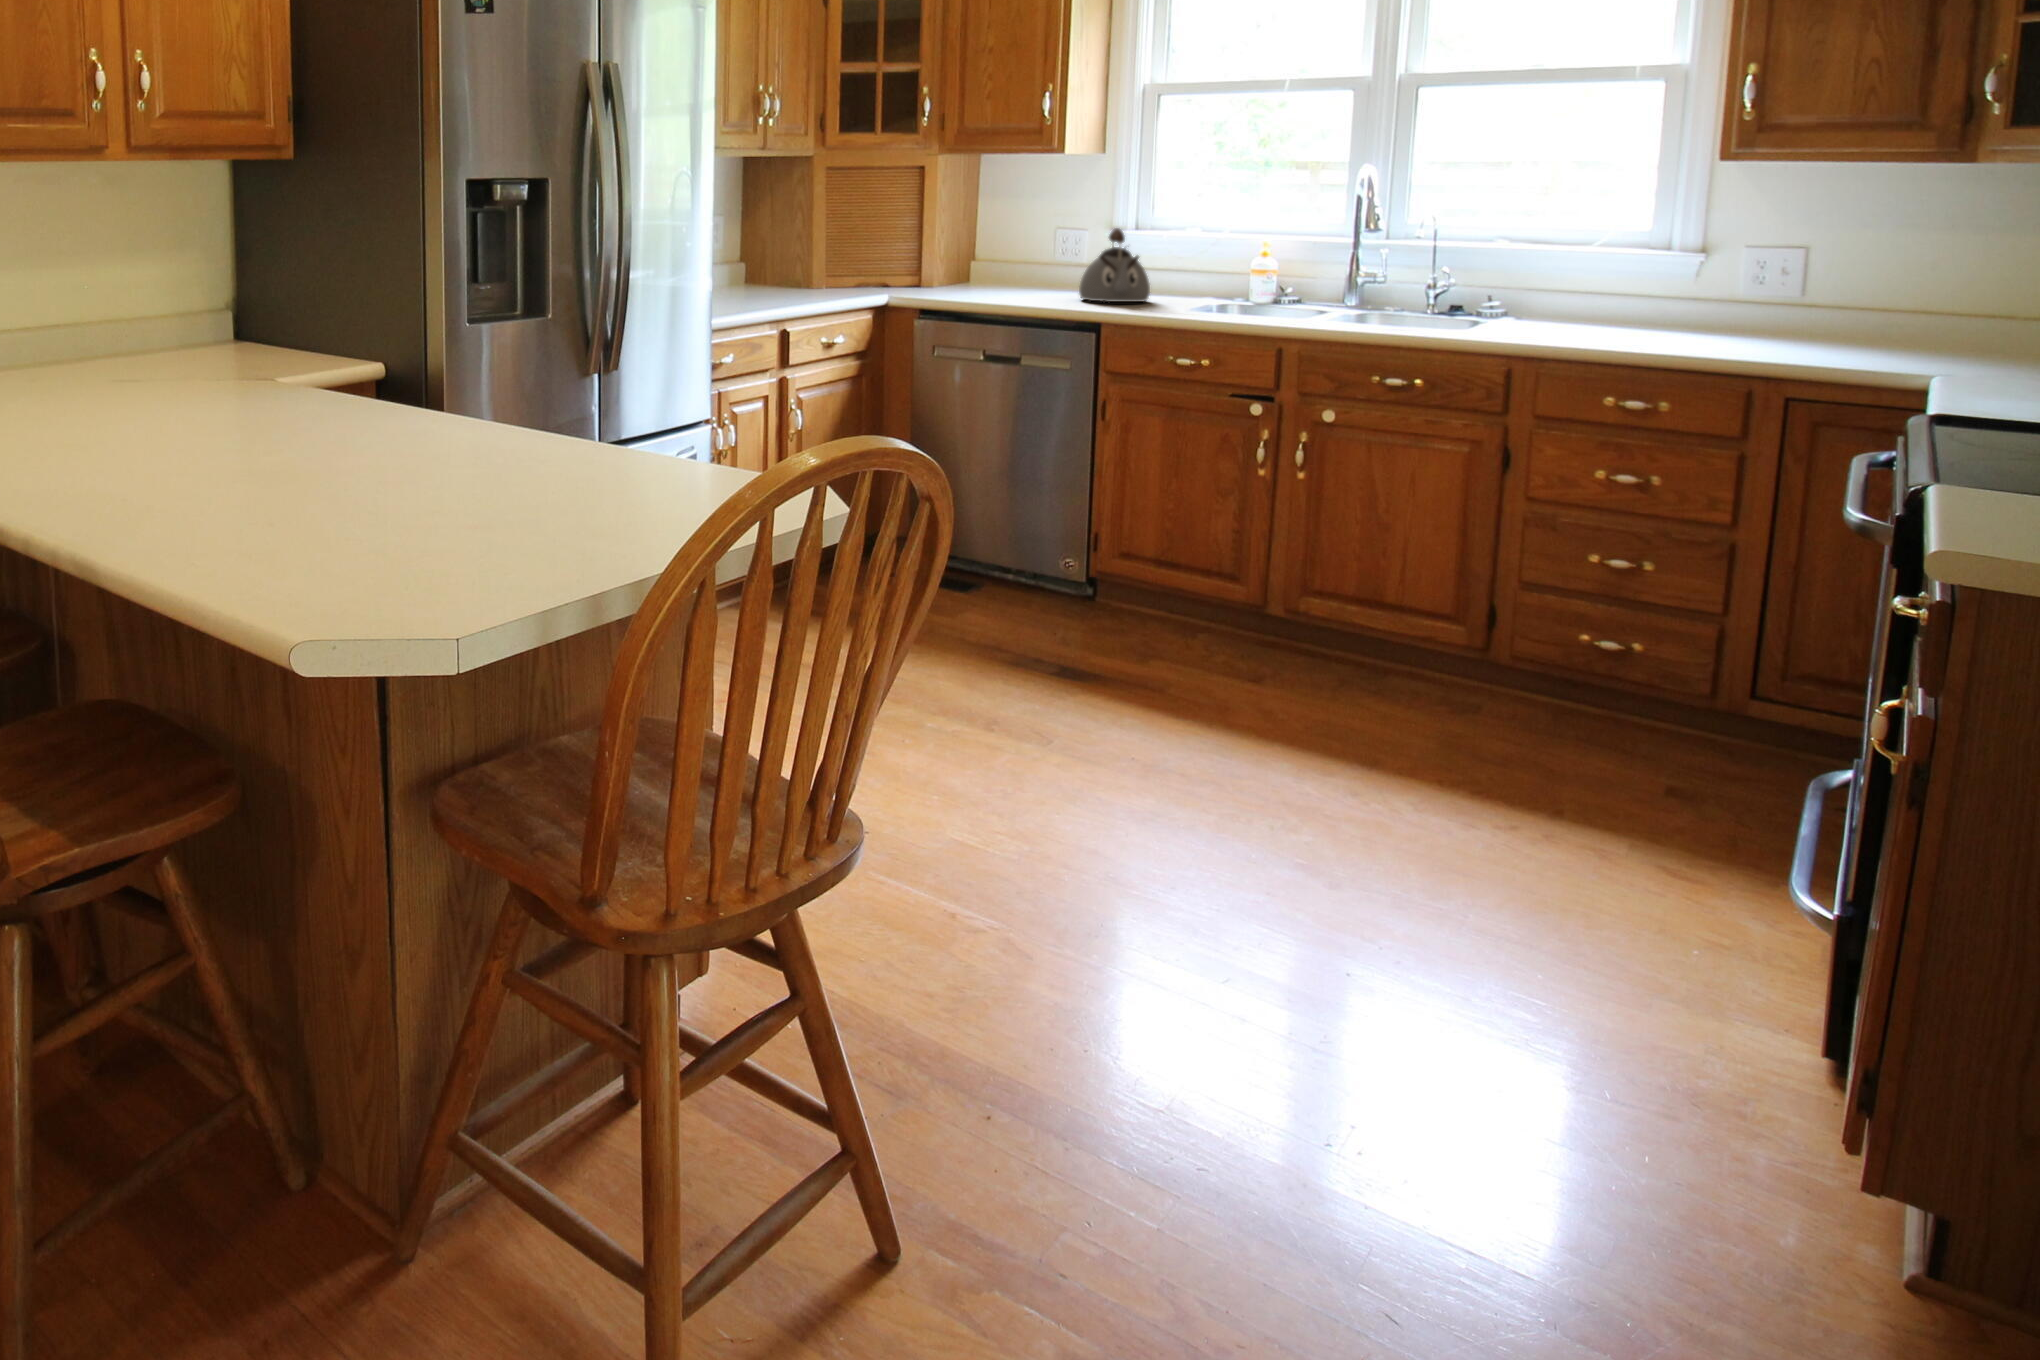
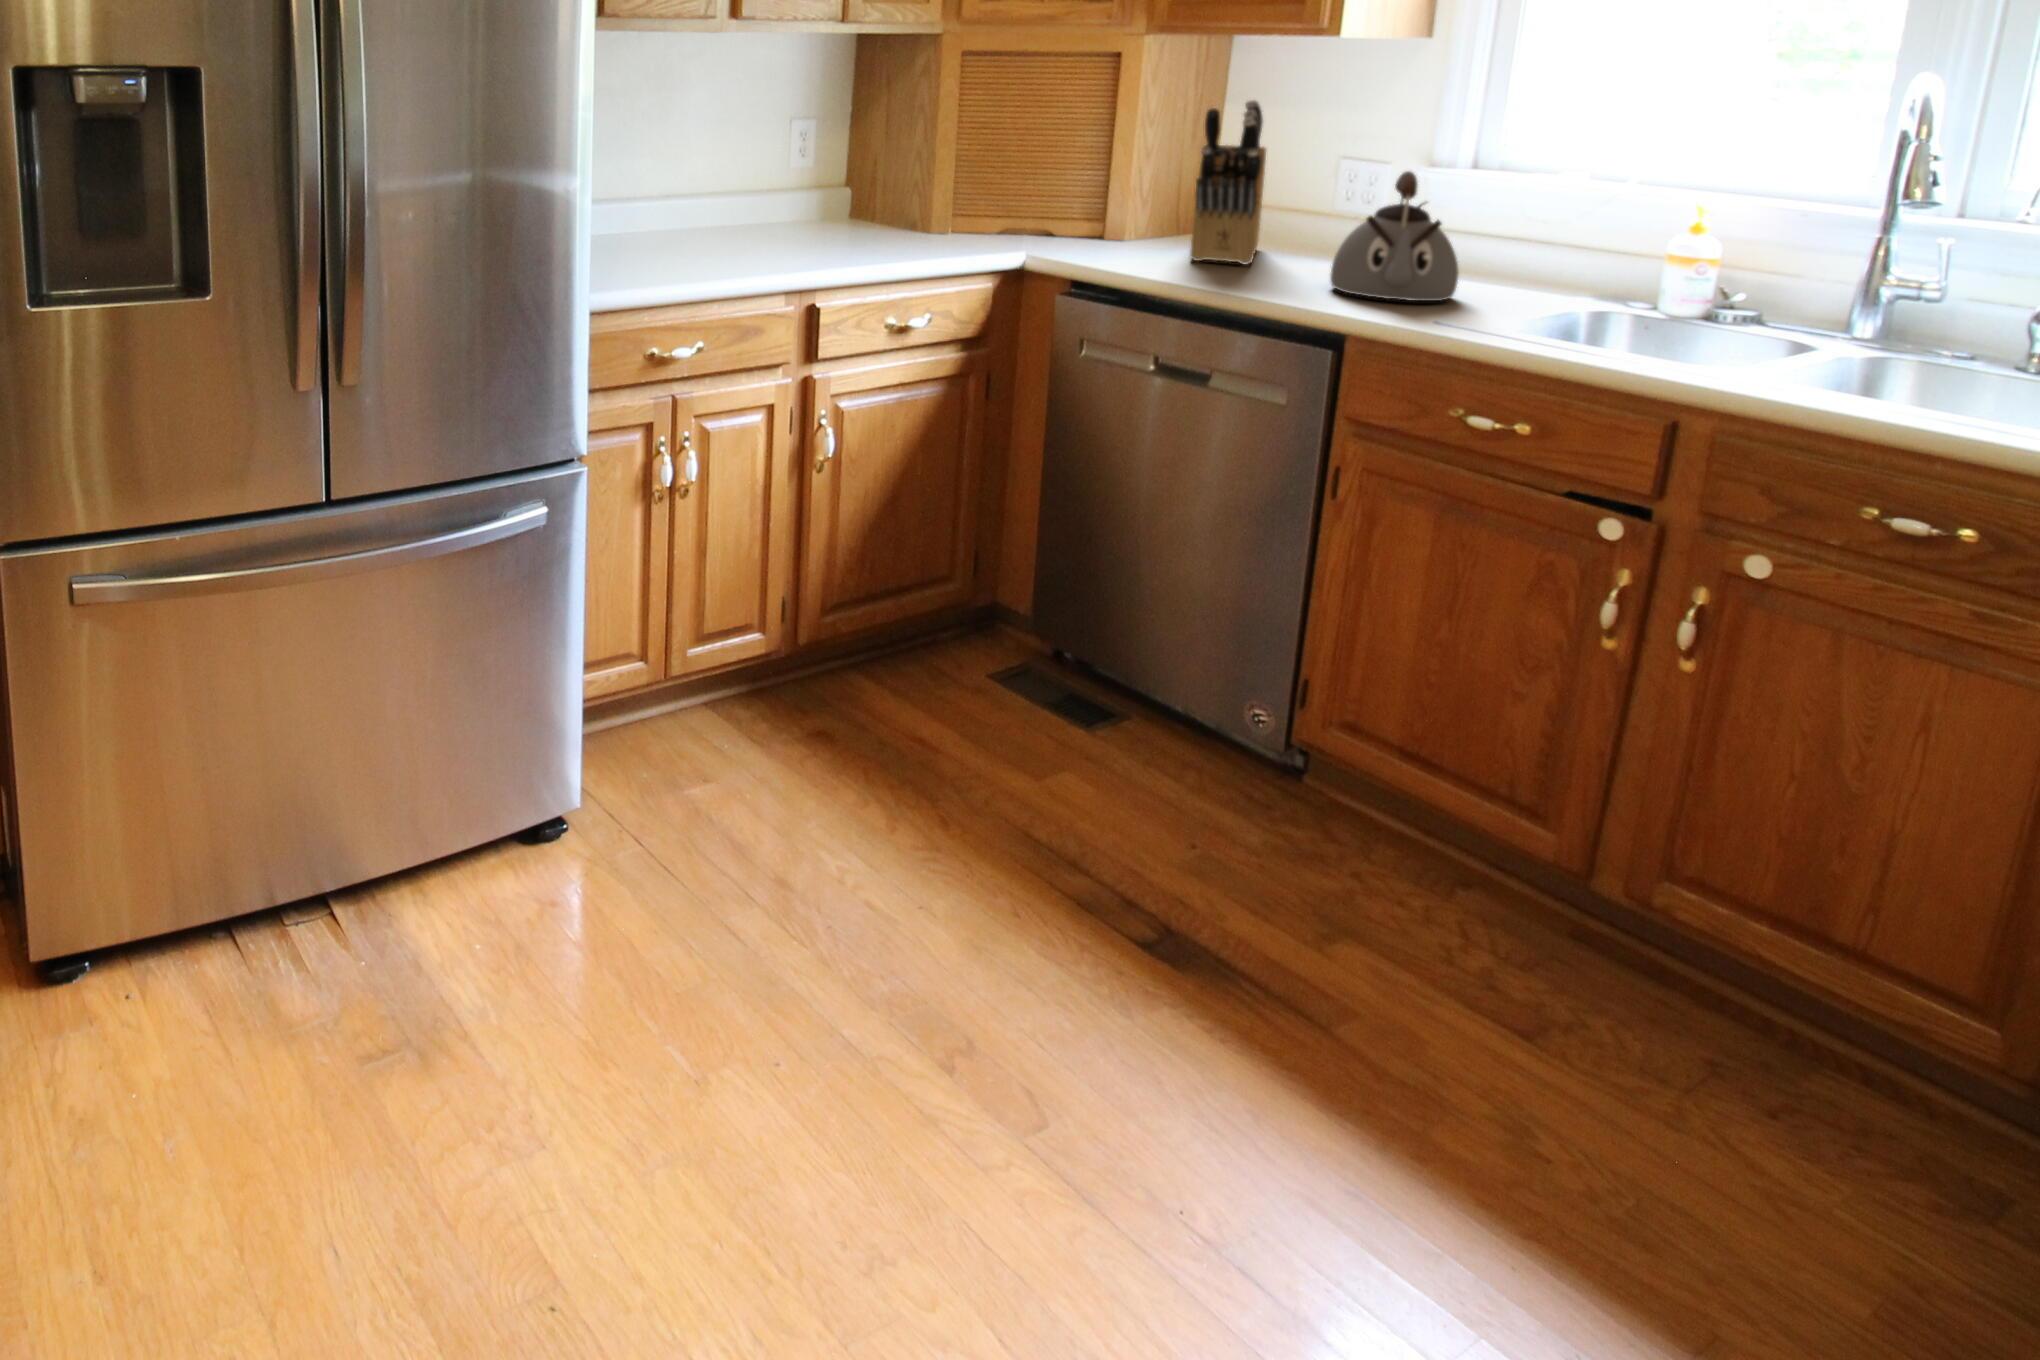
knife block: none [982,191,1030,293] -> present [1190,100,1266,265]

